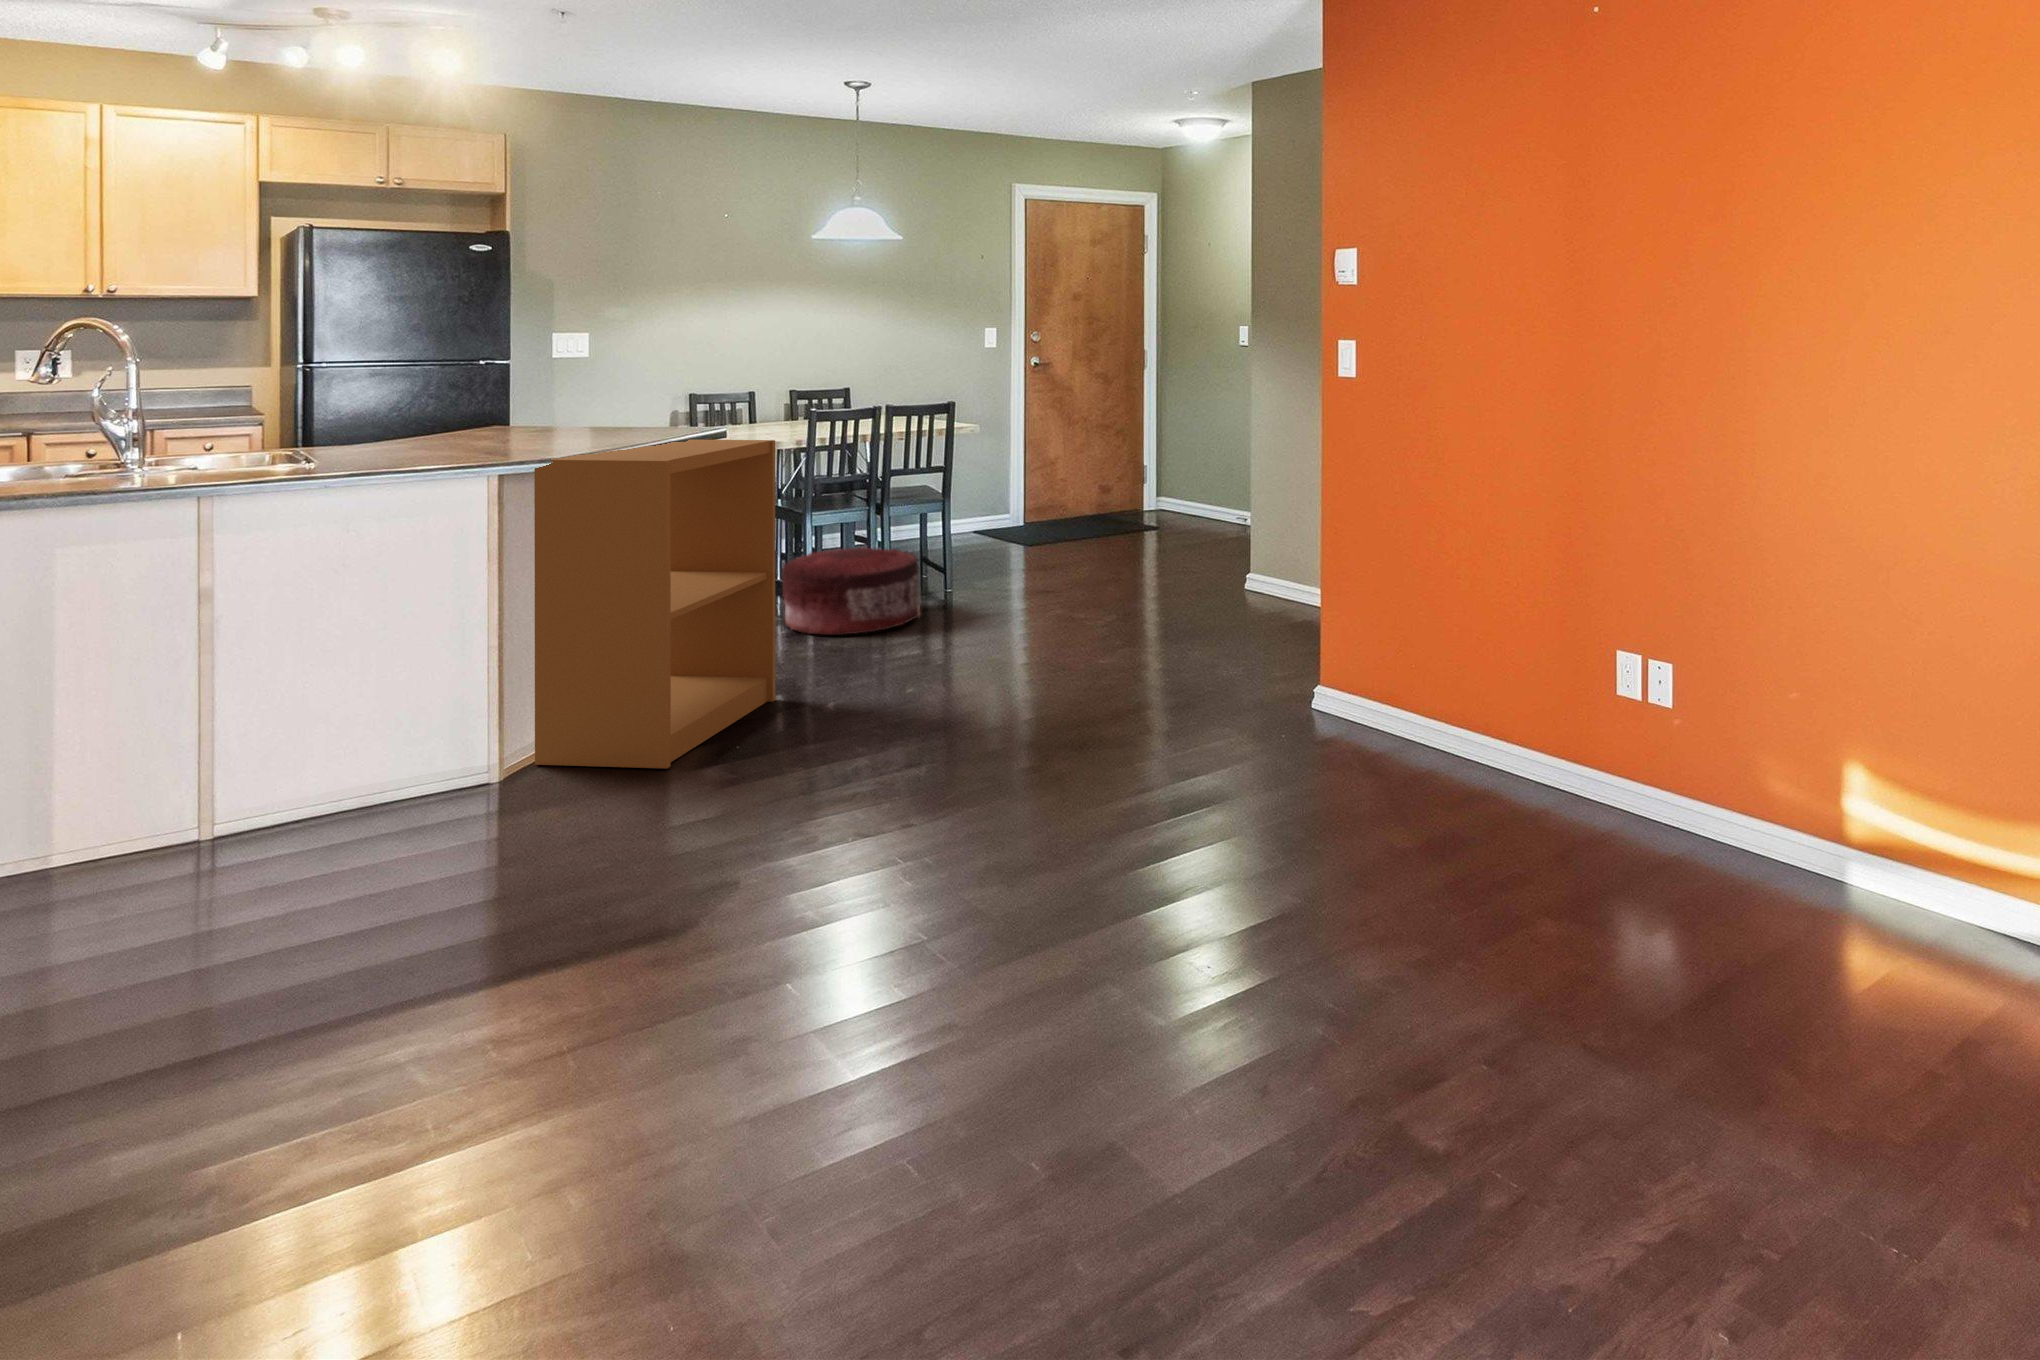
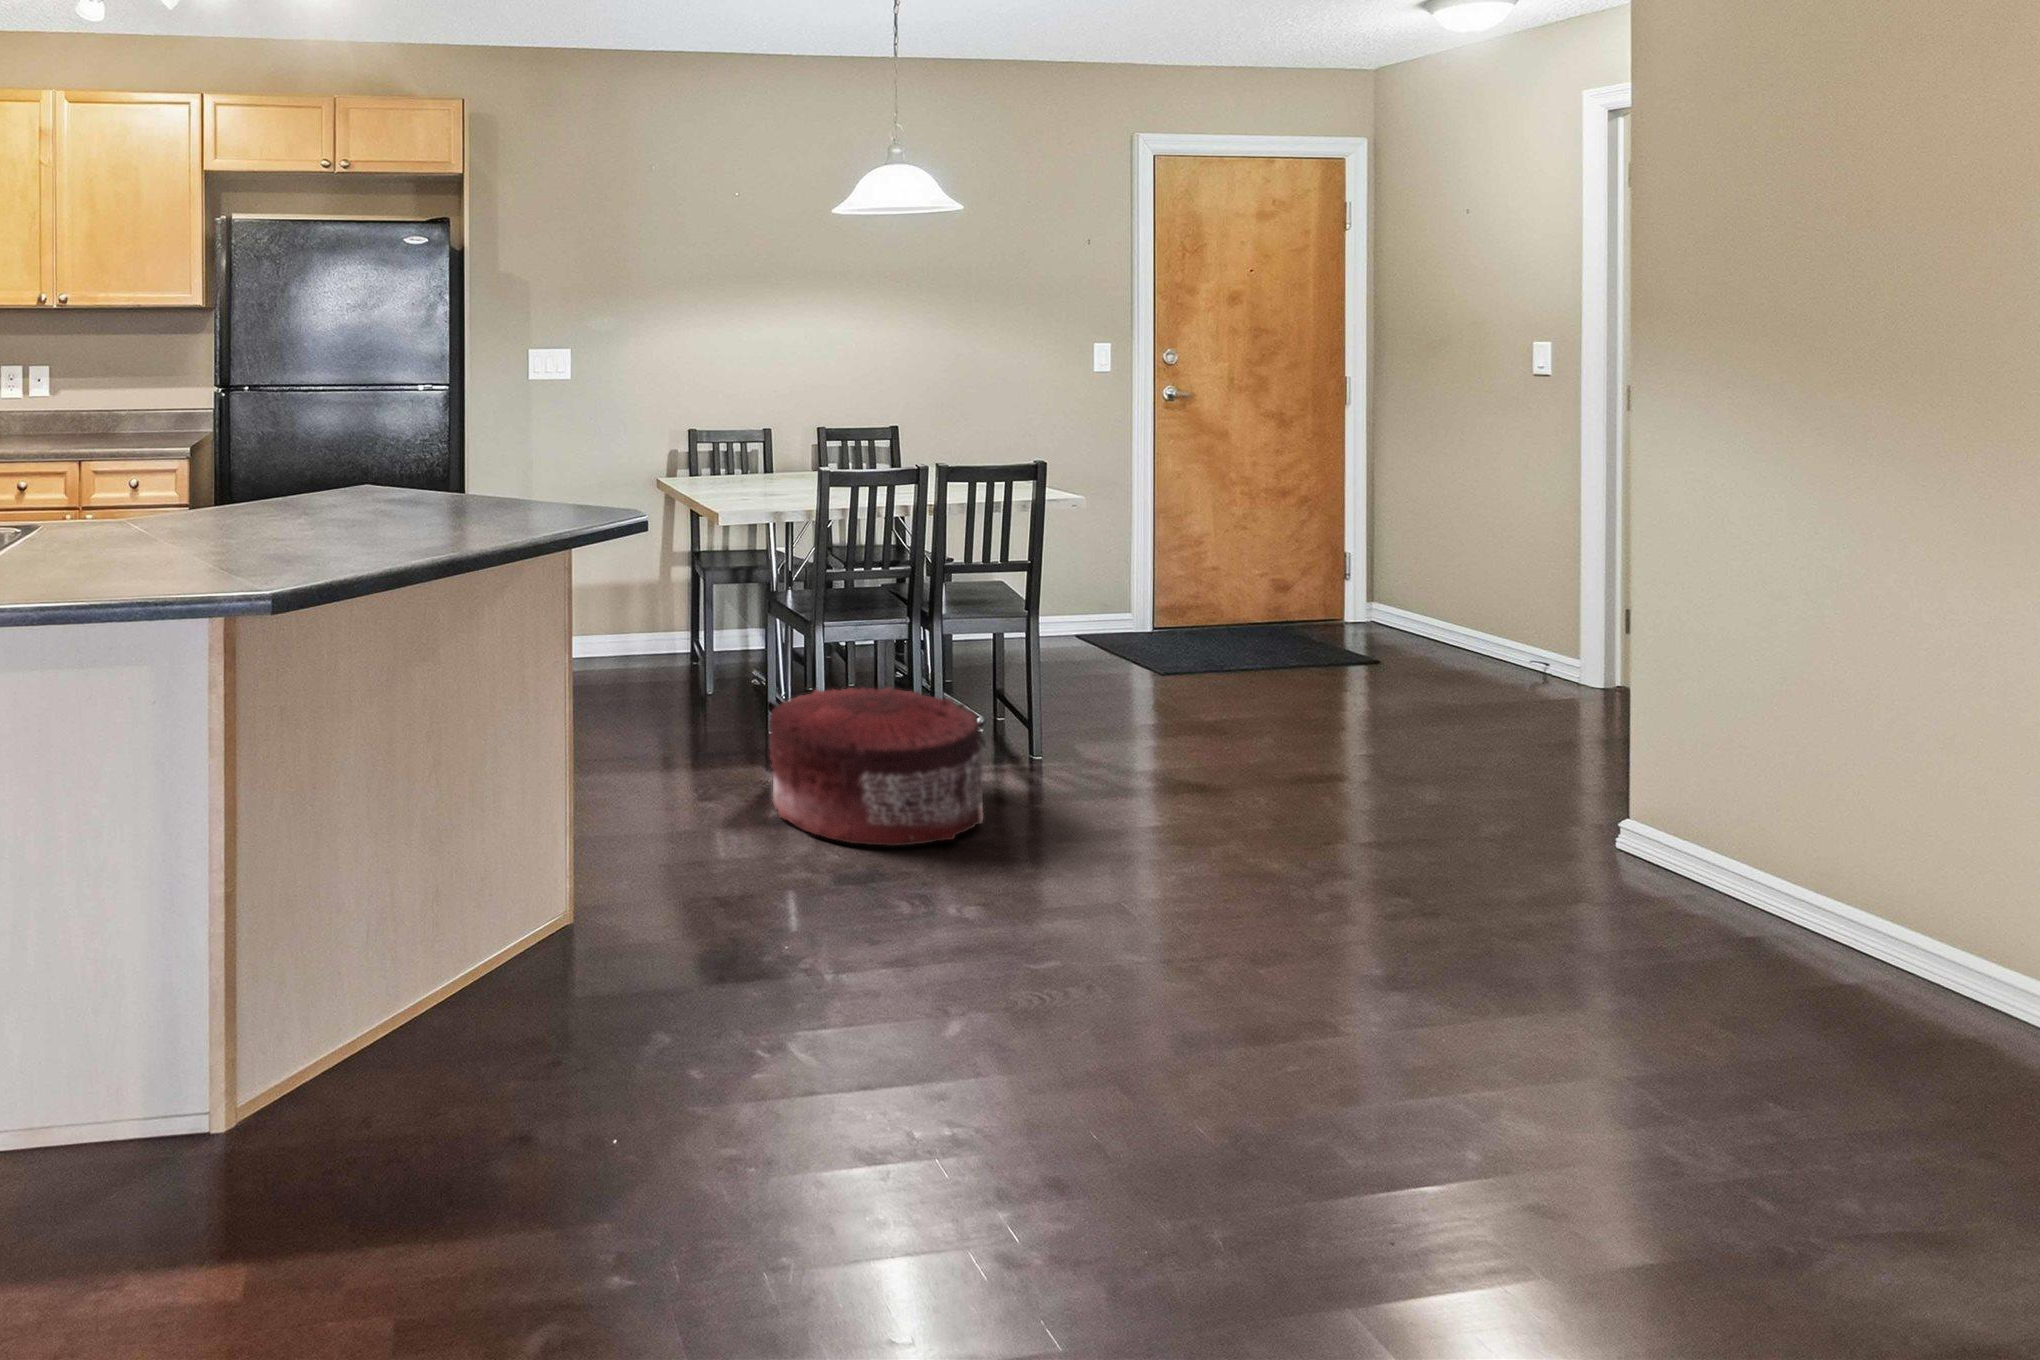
bookshelf: present [534,439,775,768] -> none [291,527,715,1185]

